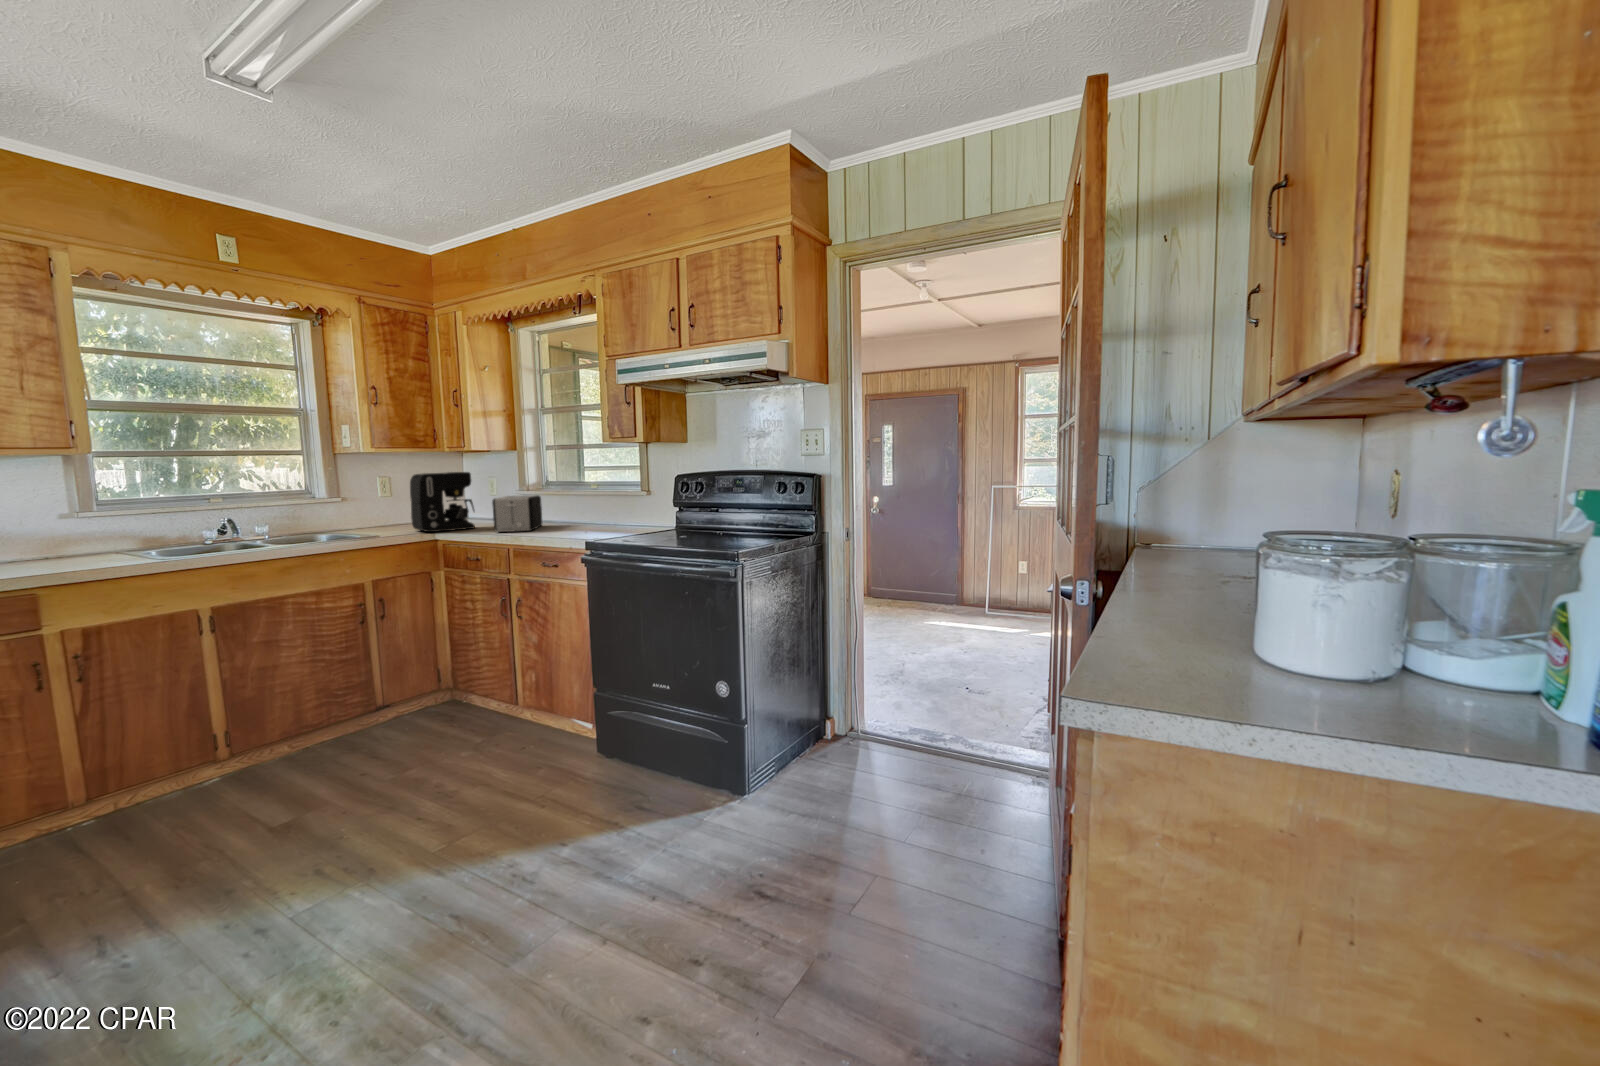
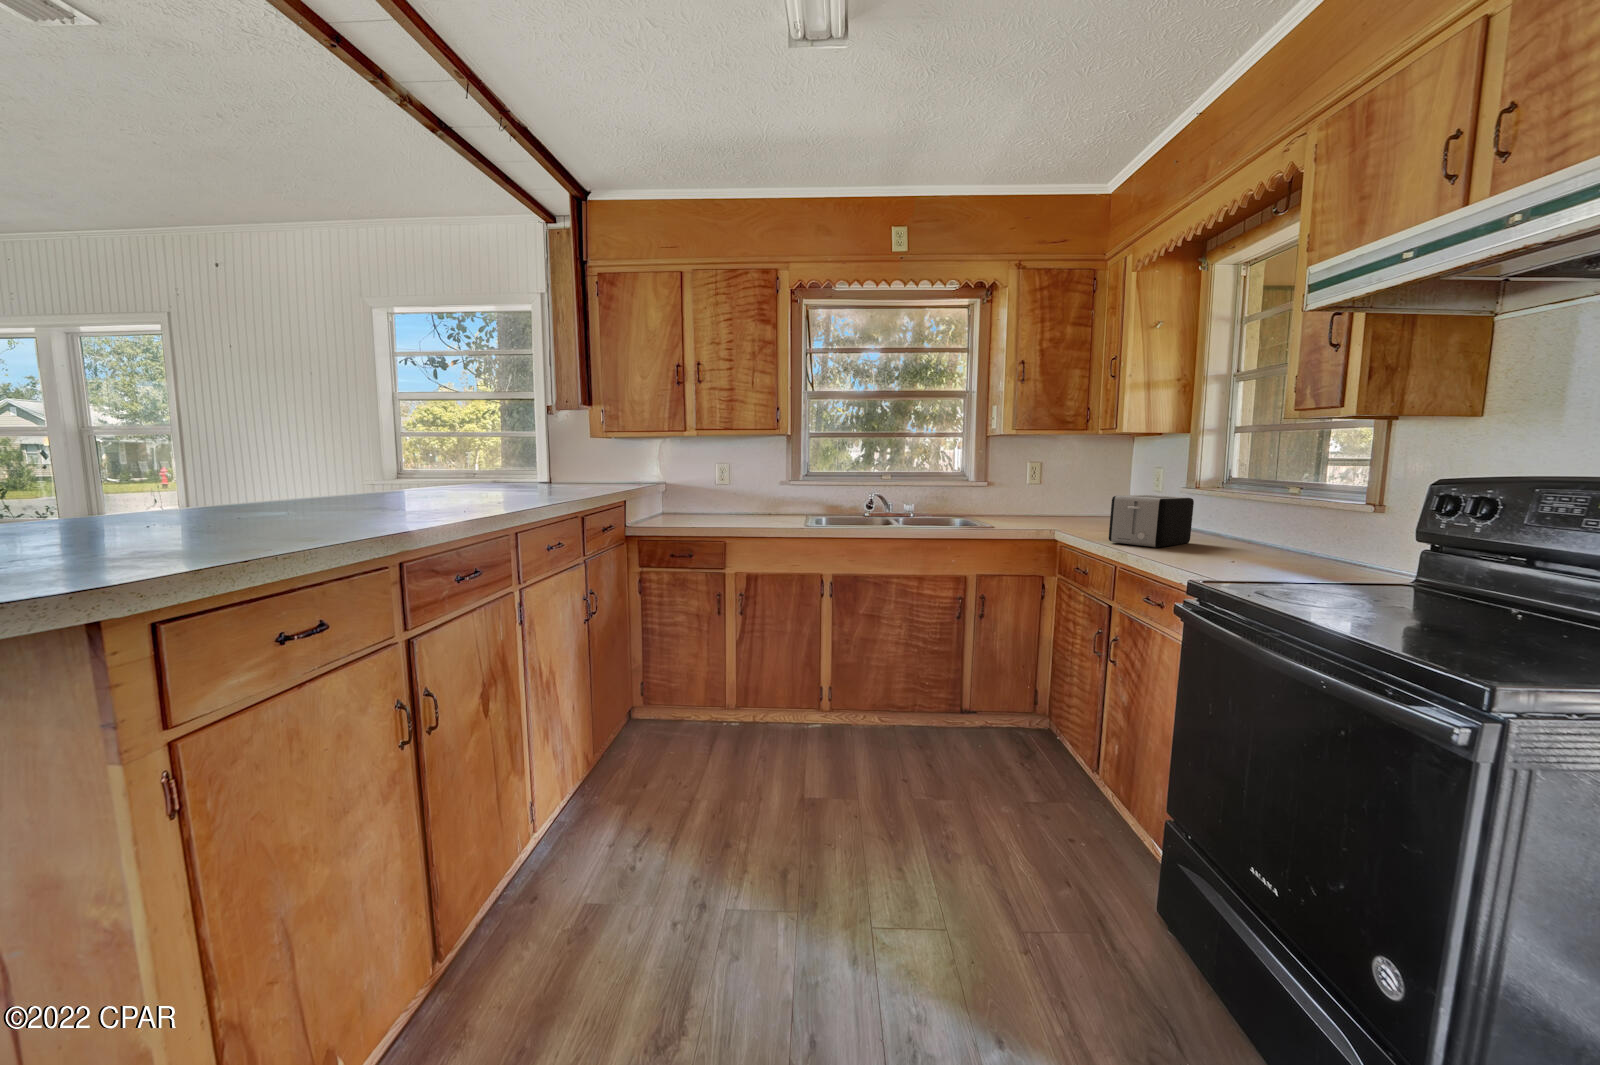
coffee maker: present [410,472,475,532] -> none [1035,459,1108,534]

